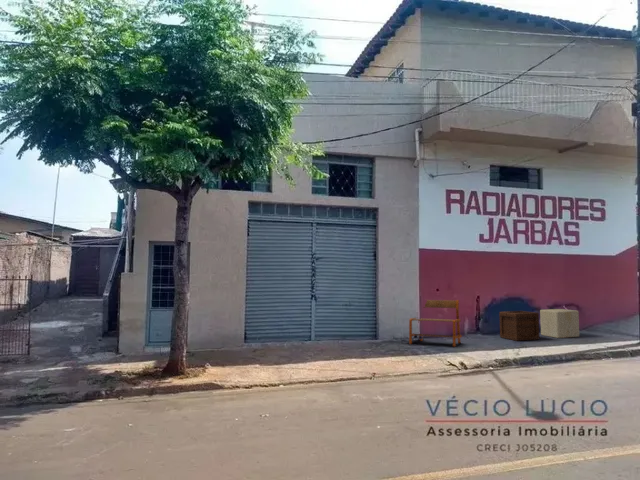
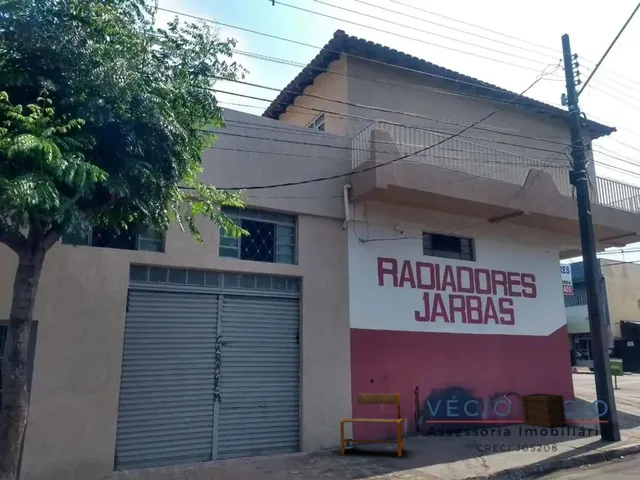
cardboard box: present [540,309,579,338] -> none [482,398,528,435]
wooden crate: present [499,311,540,341] -> present [521,393,566,427]

